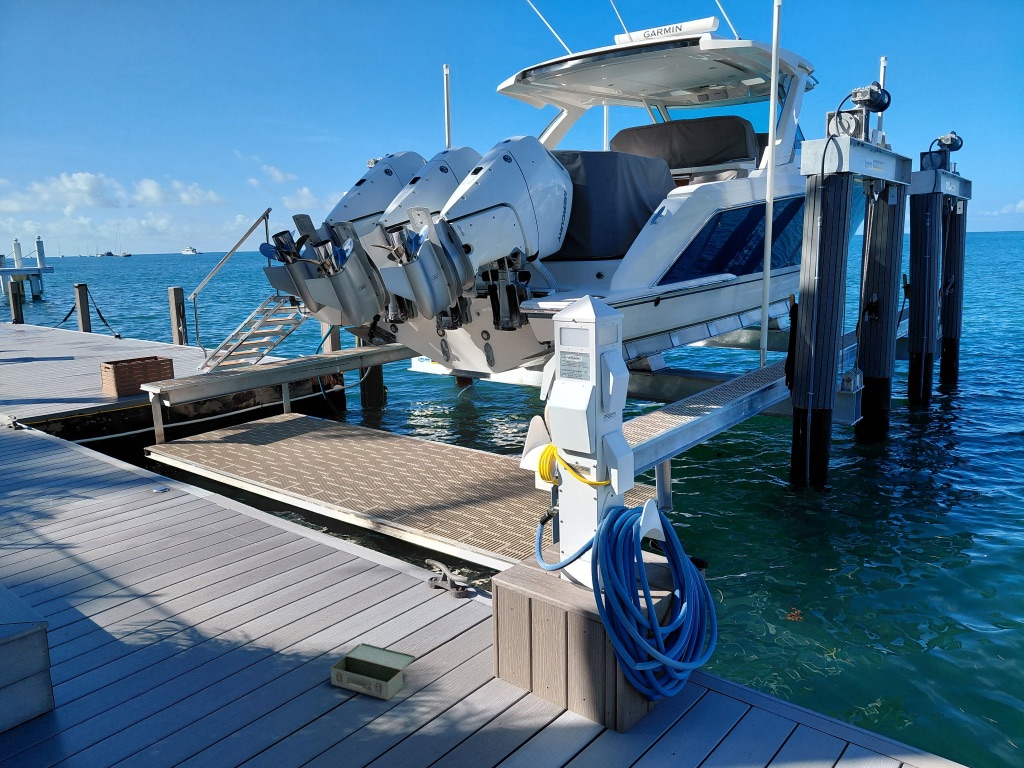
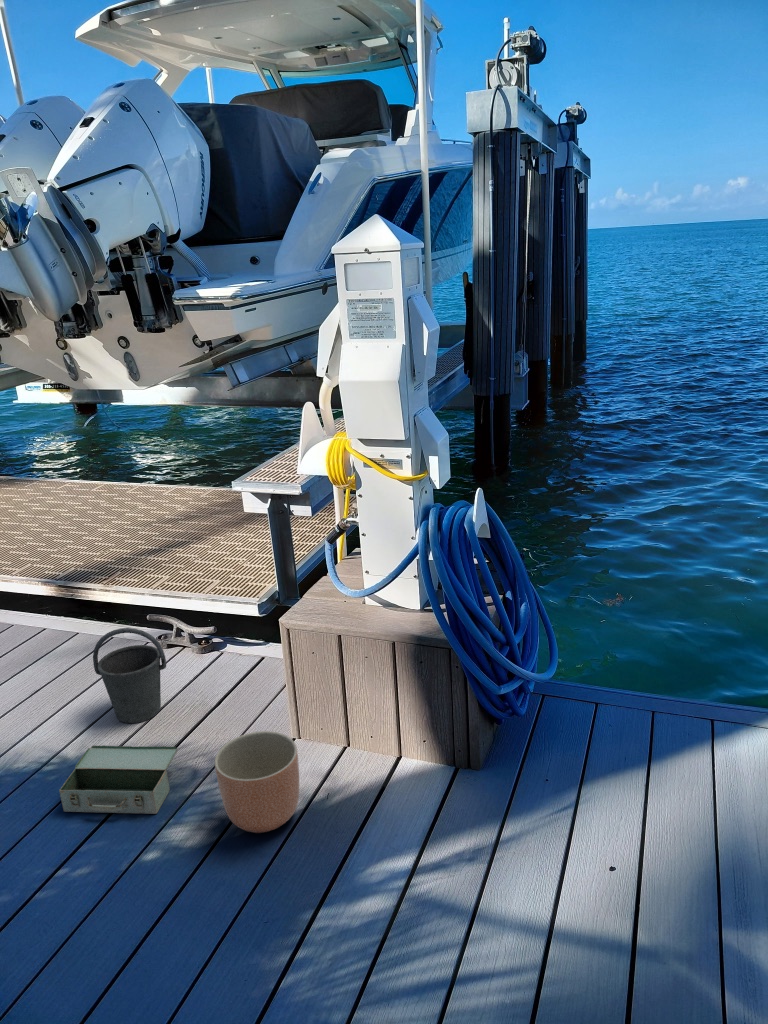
bucket: none [379,562,428,635] -> present [93,628,166,723]
planter: none [425,655,485,730] -> present [215,731,299,833]

